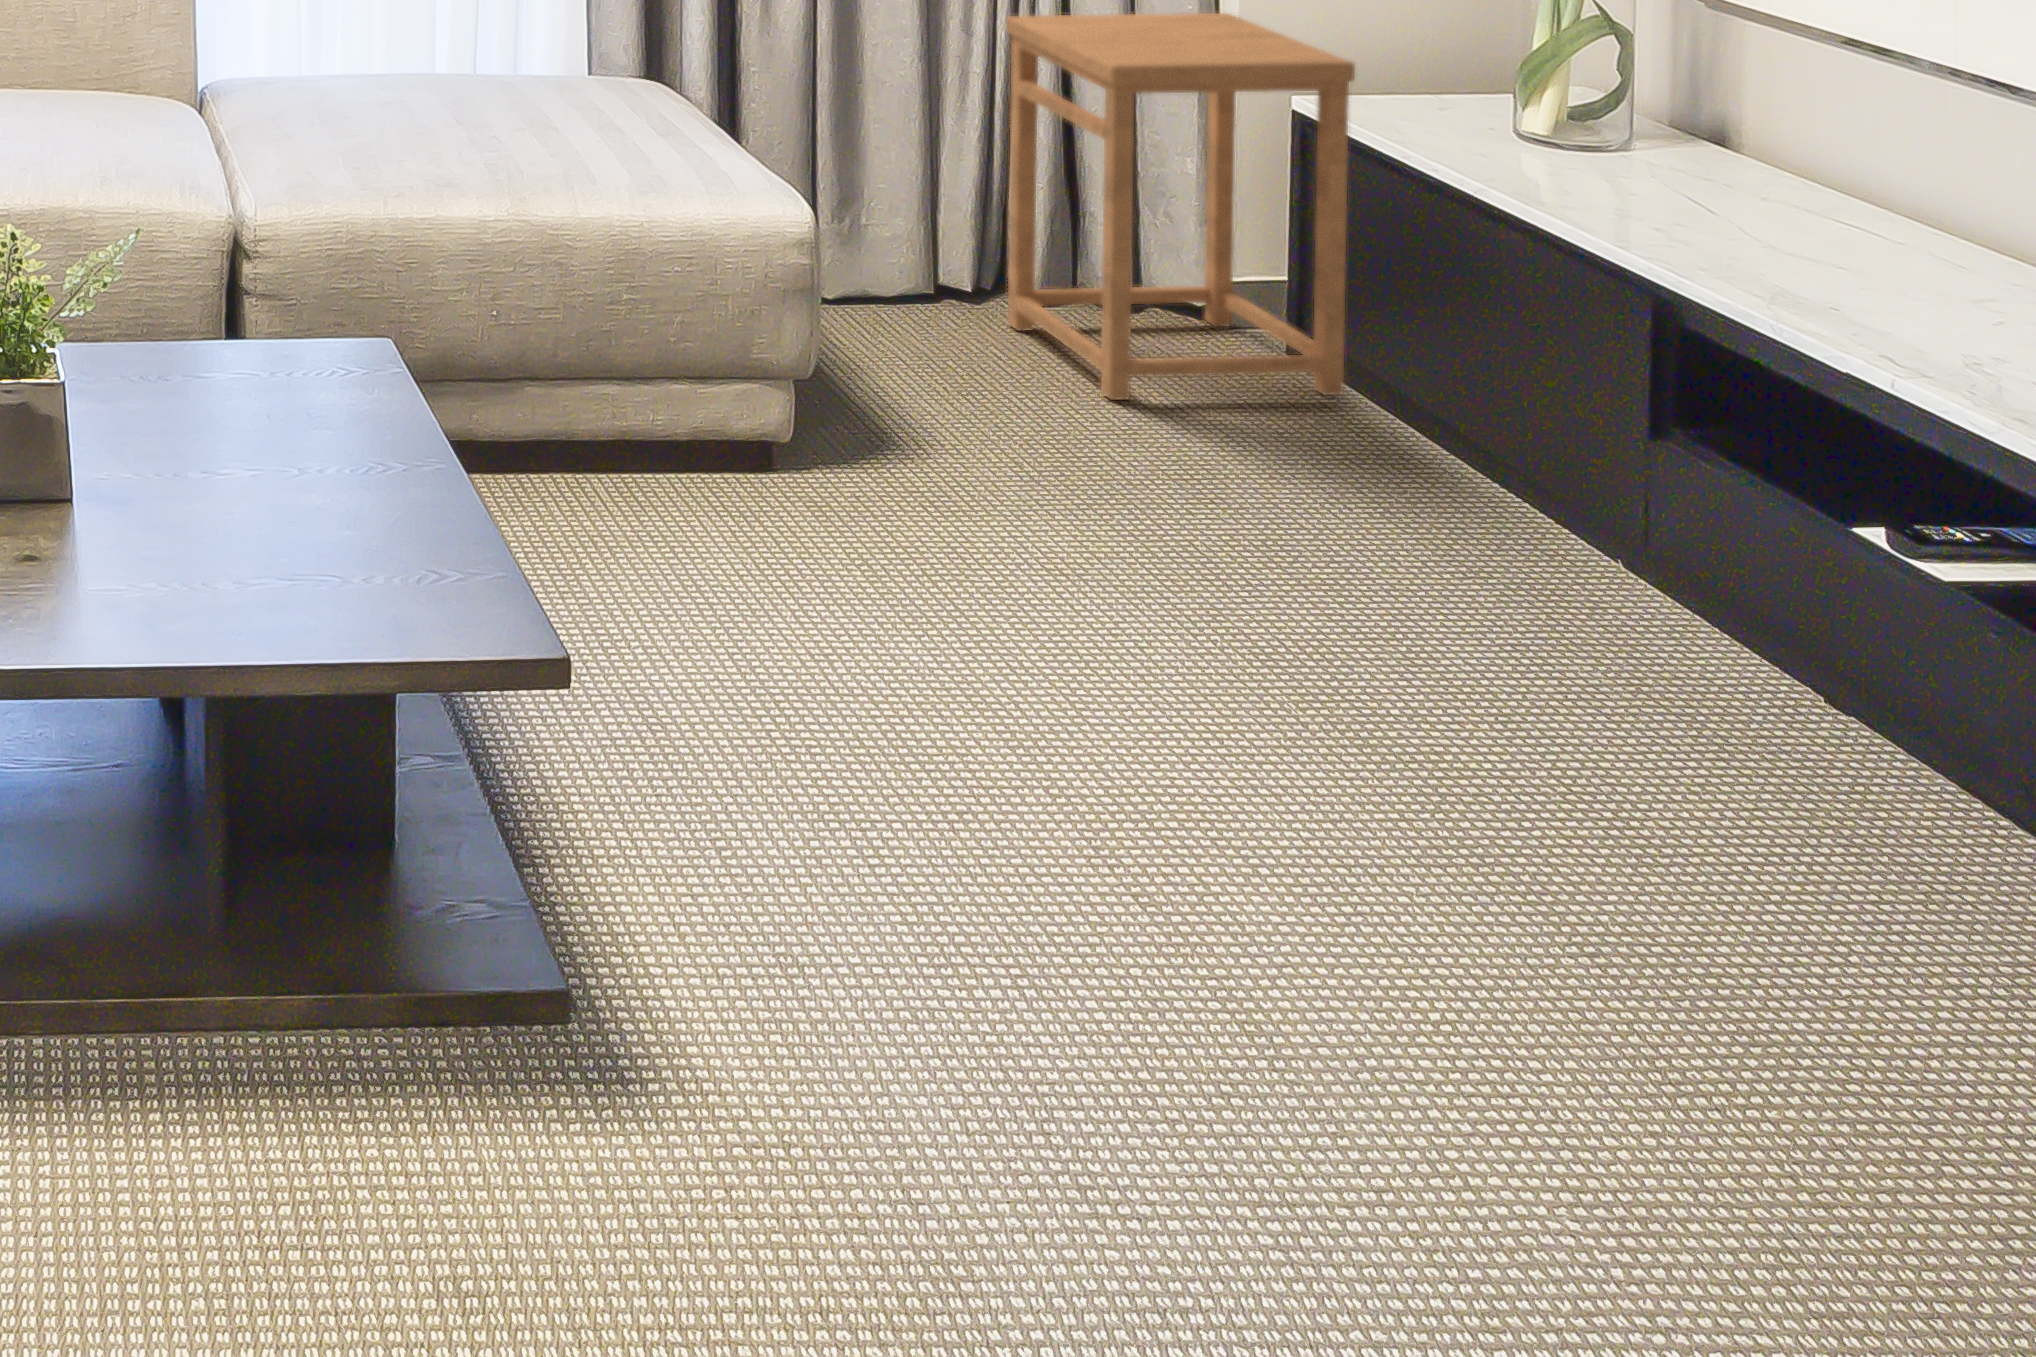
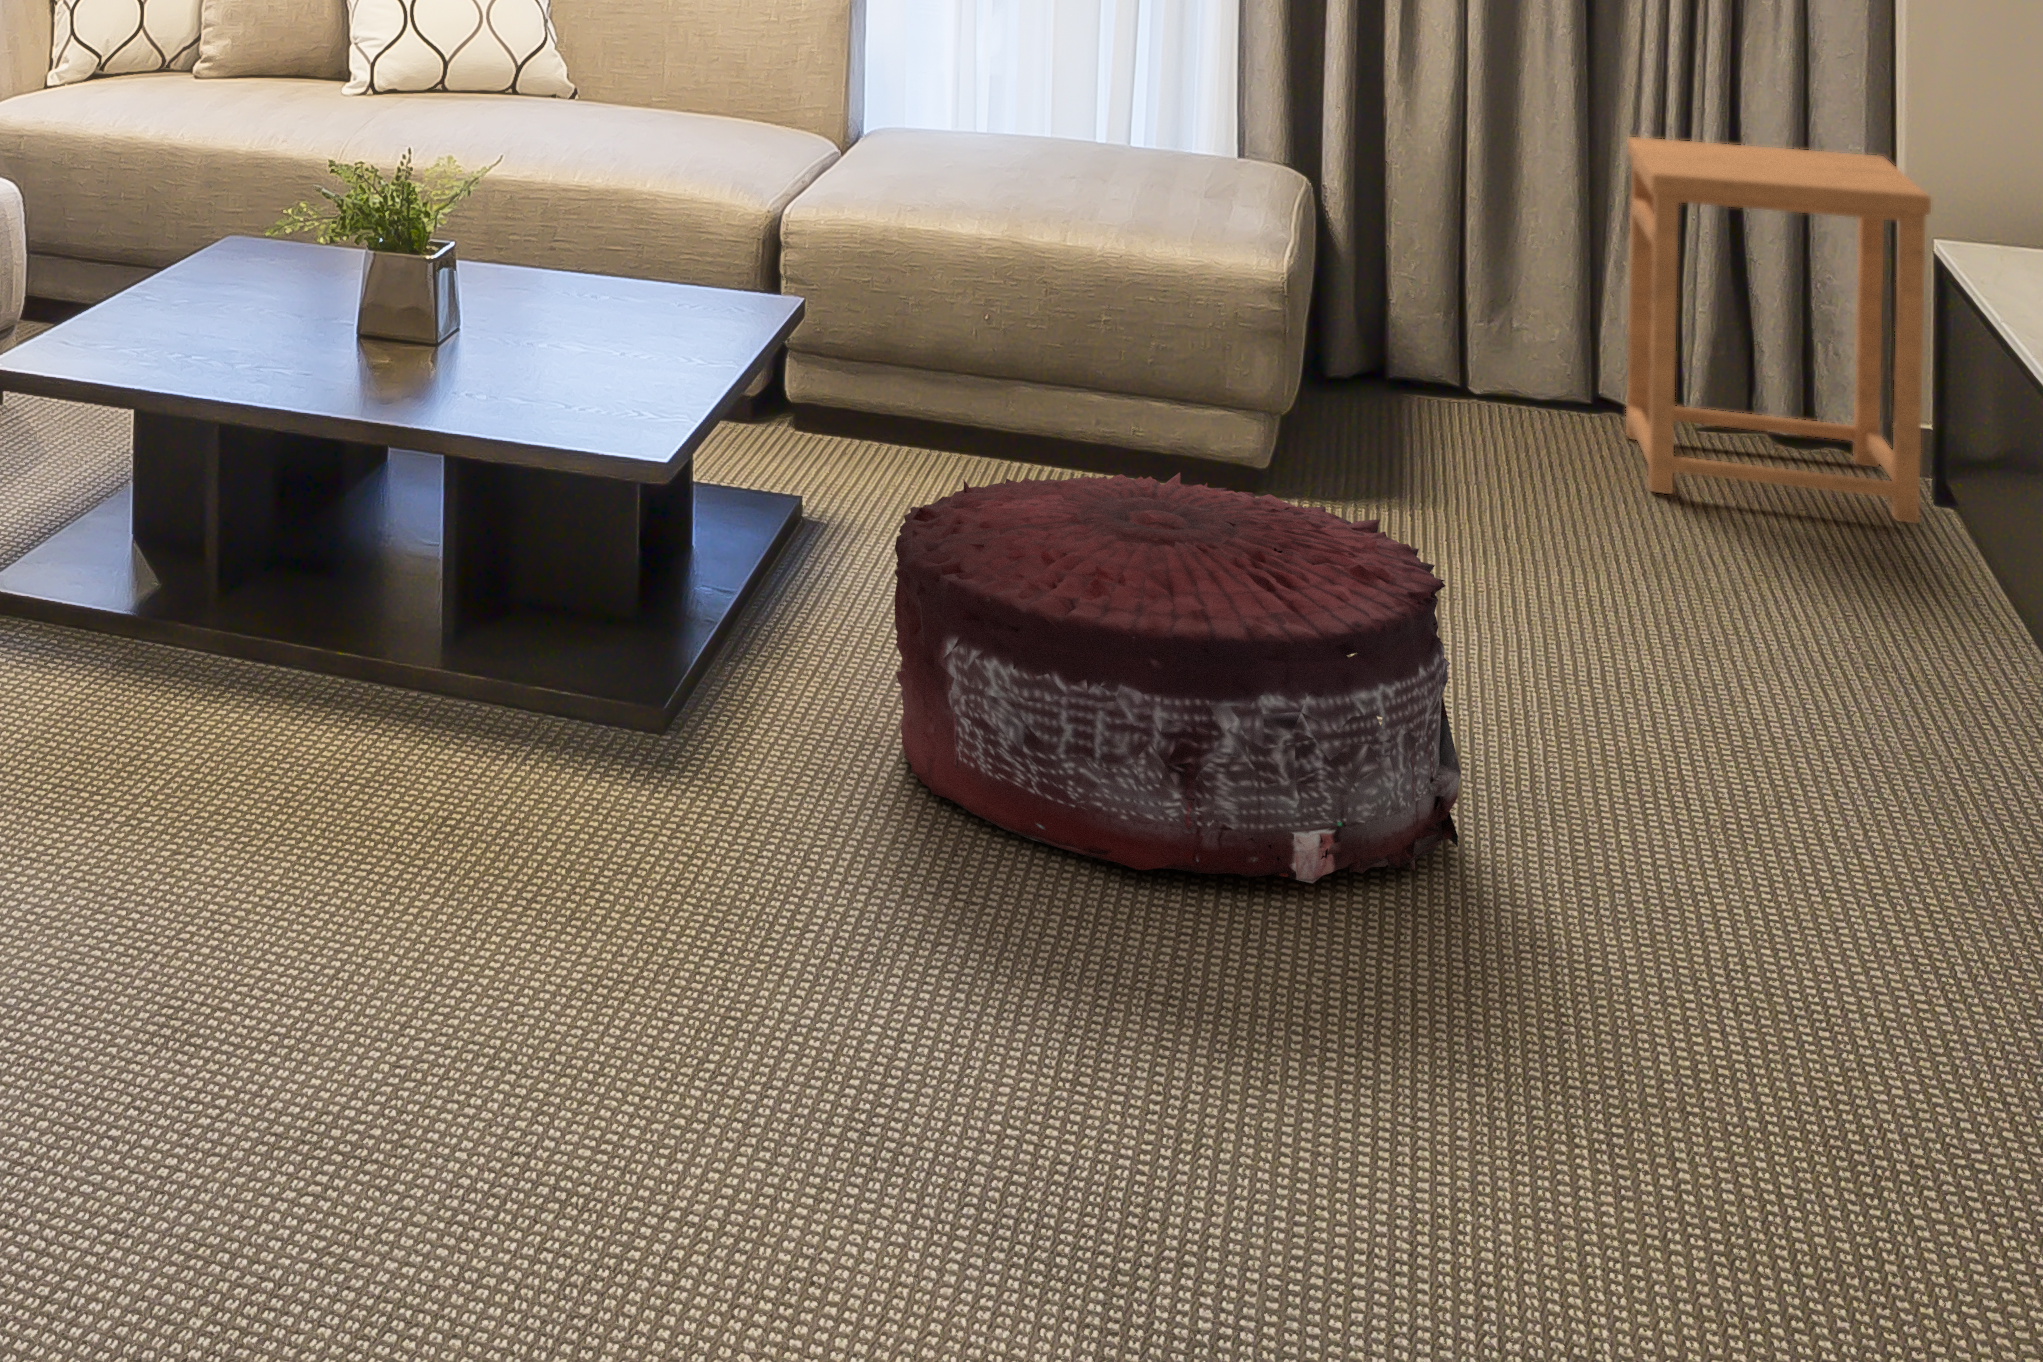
pouf: none [842,572,1601,1215] -> present [895,473,1461,883]

